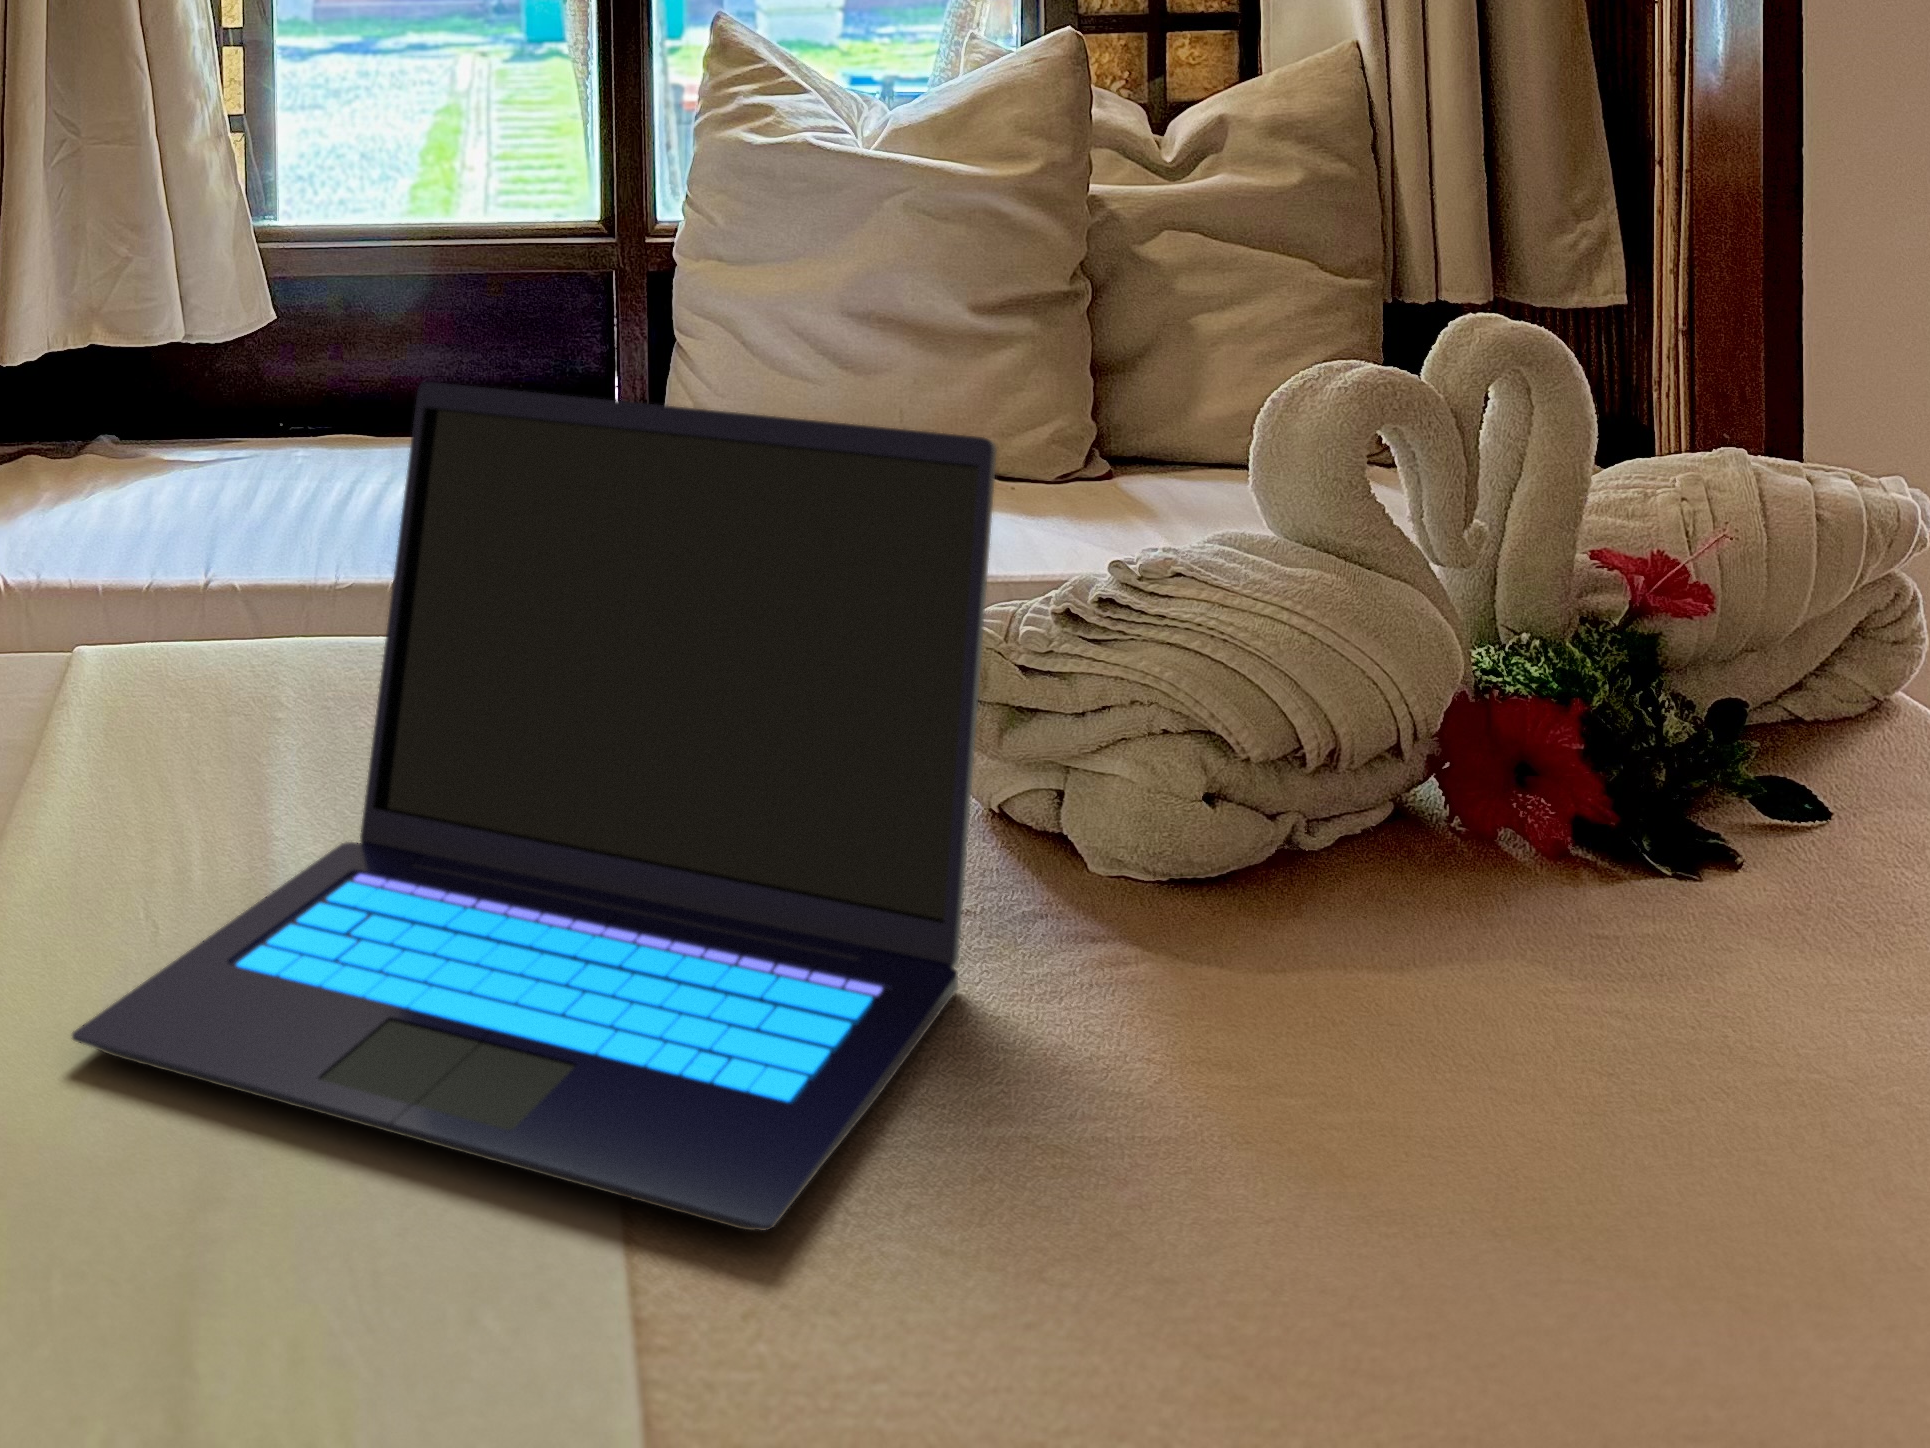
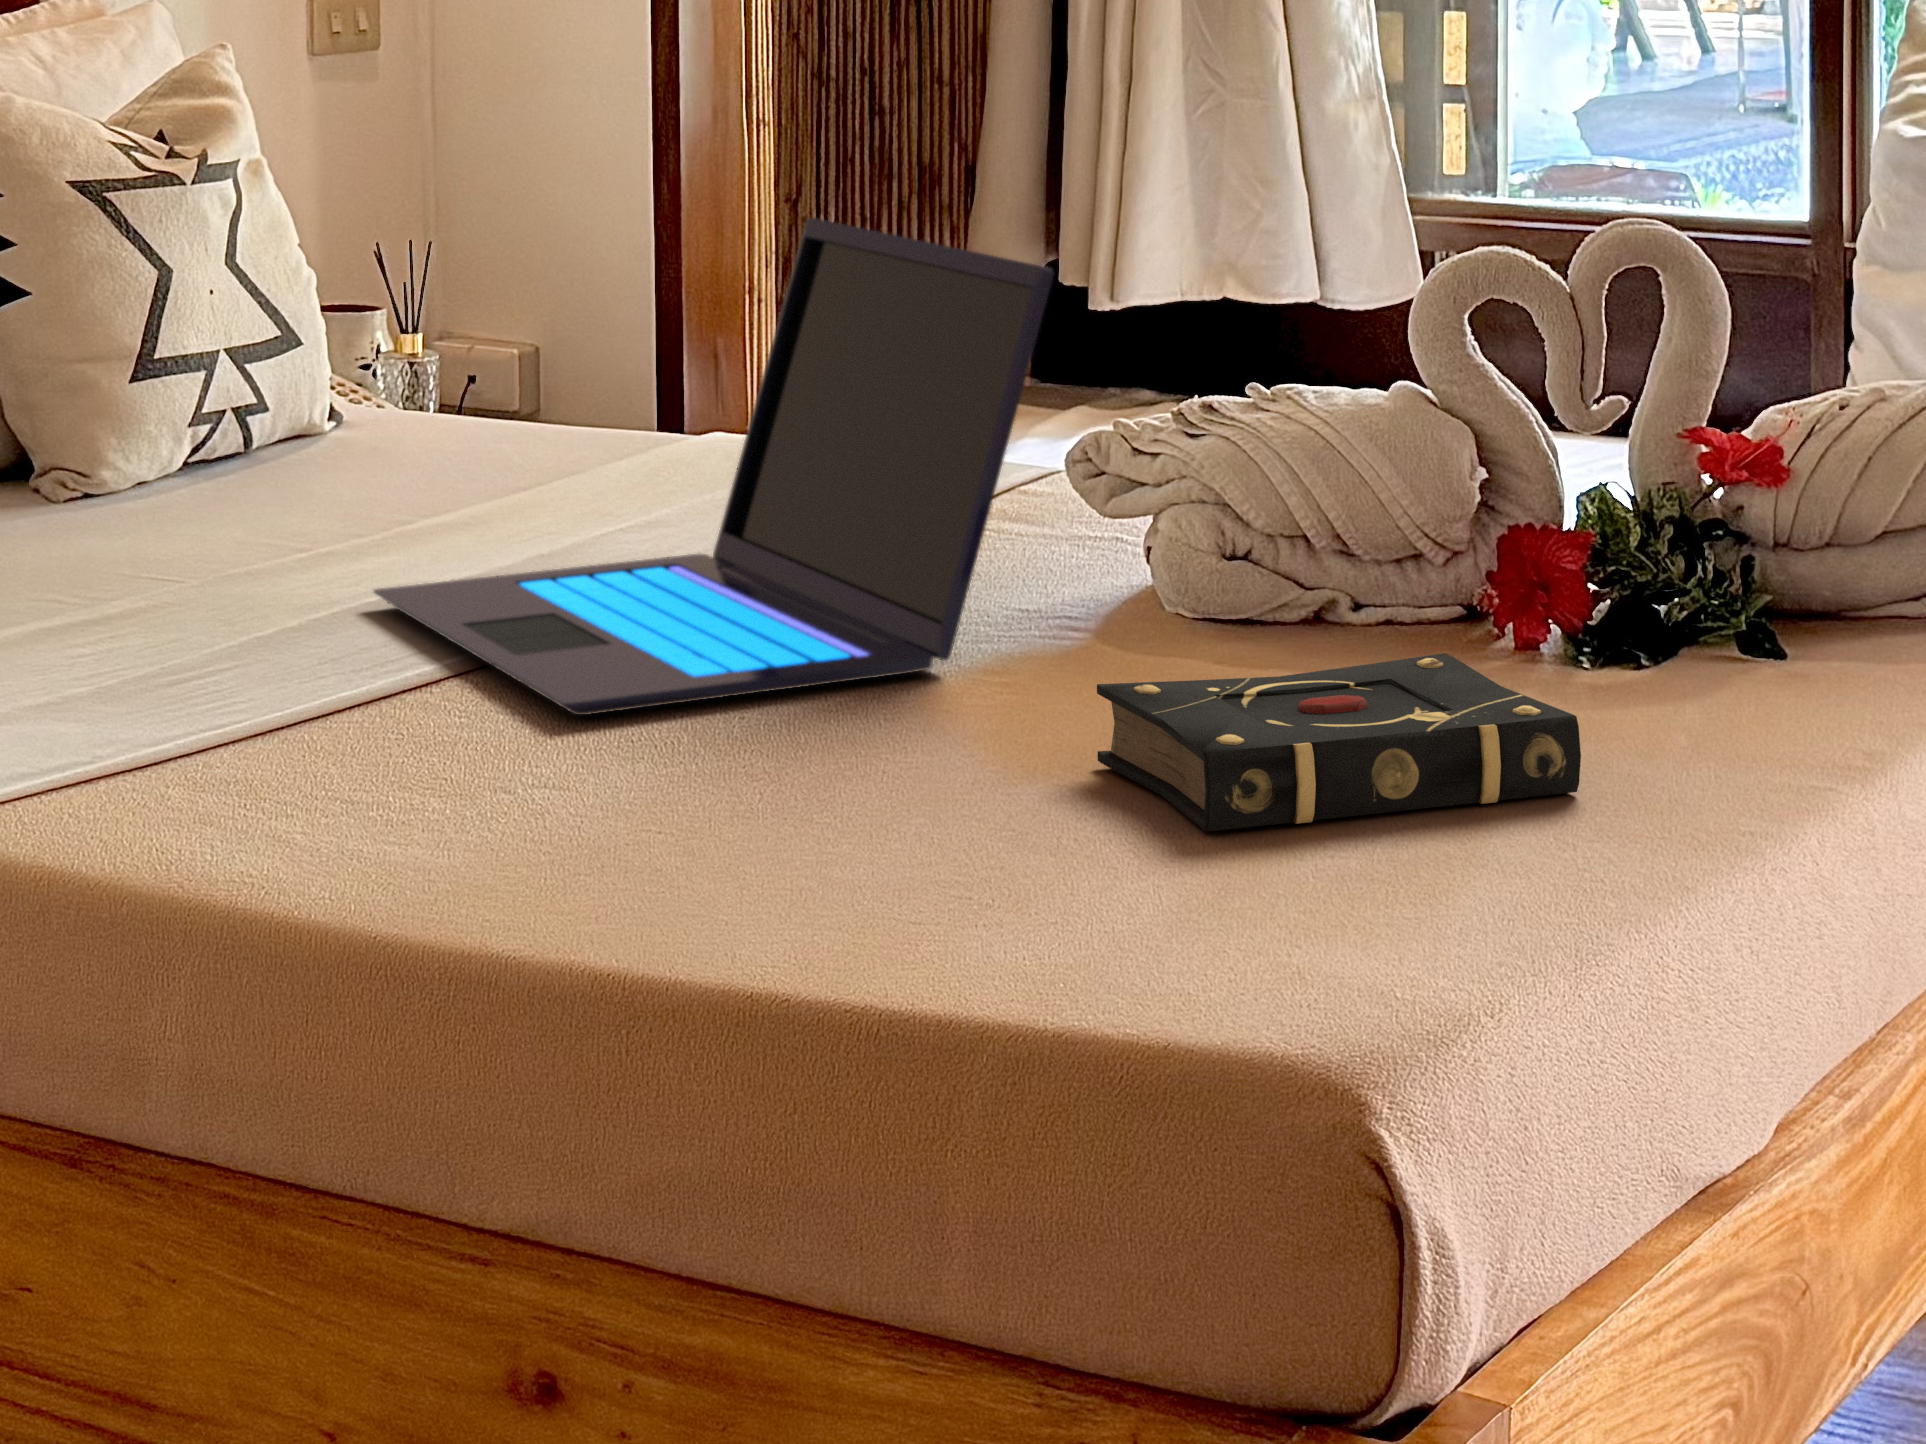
book: none [1429,843,1880,1214] -> present [1097,653,1581,832]

